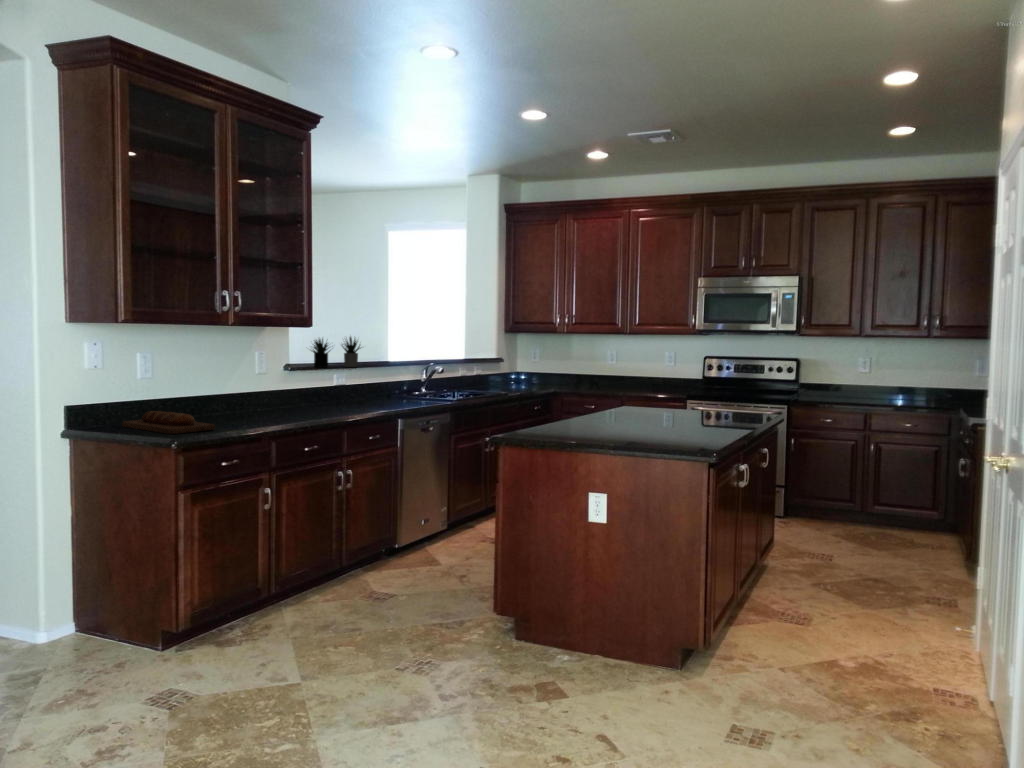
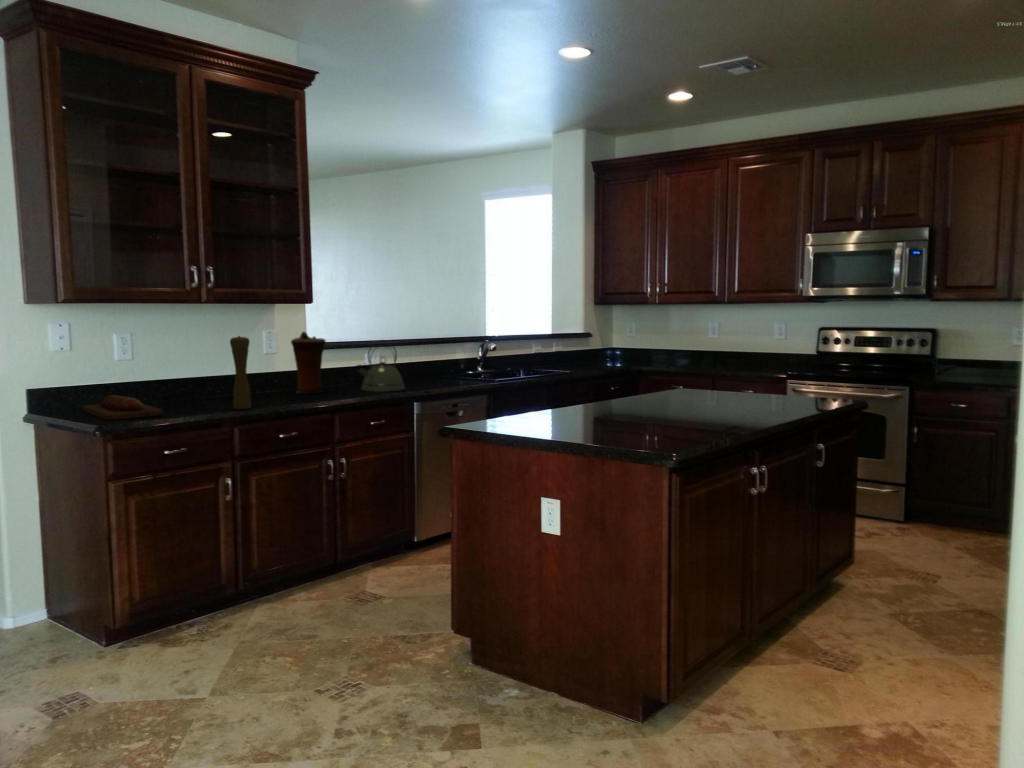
succulent plant: present [312,337,360,368] -> none [332,310,397,346]
vase: none [287,353,320,411] -> present [291,332,326,393]
pepper mill: none [265,356,283,424] -> present [230,336,251,409]
kettle: none [343,362,386,410] -> present [357,342,405,392]

